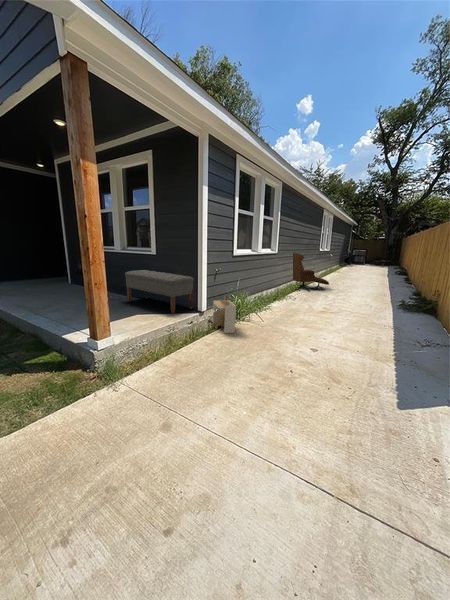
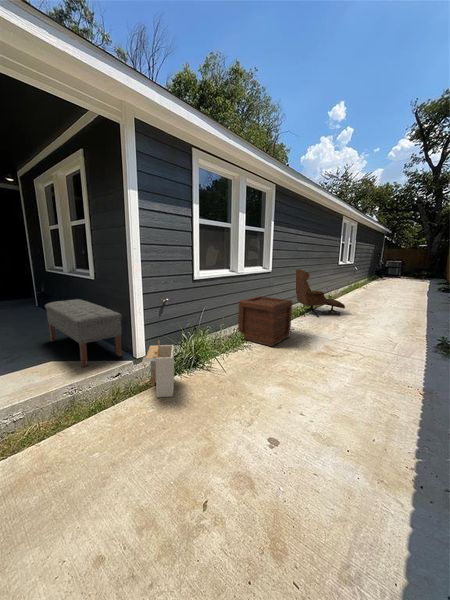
wooden crate: none [256,272,297,308] -> present [238,296,292,346]

